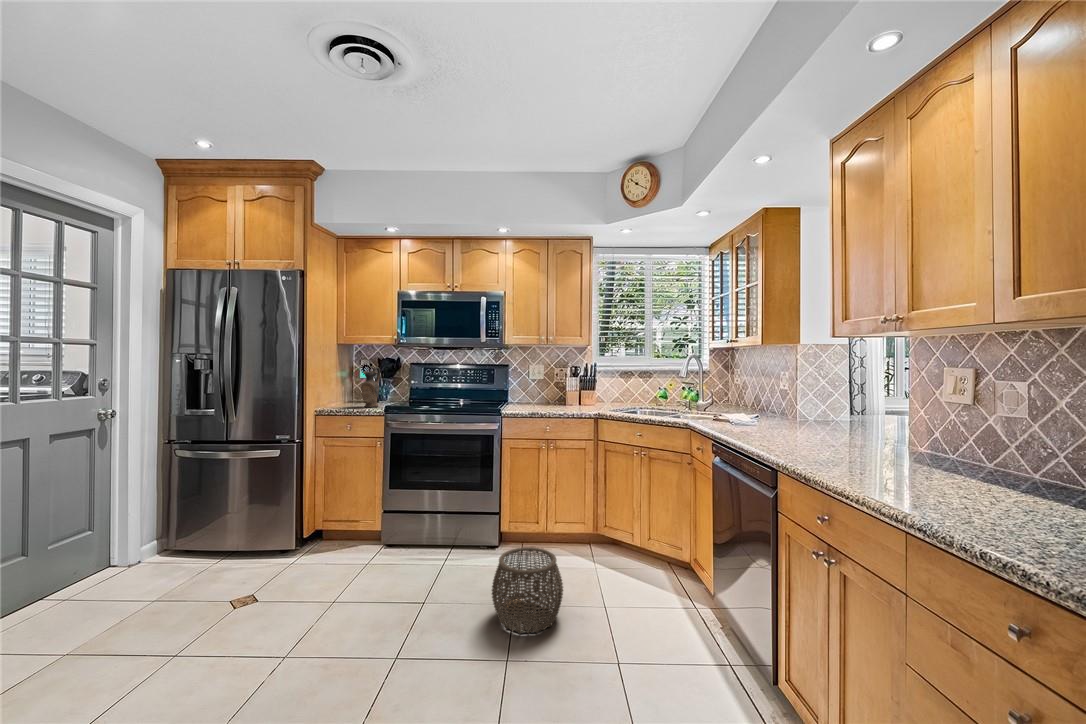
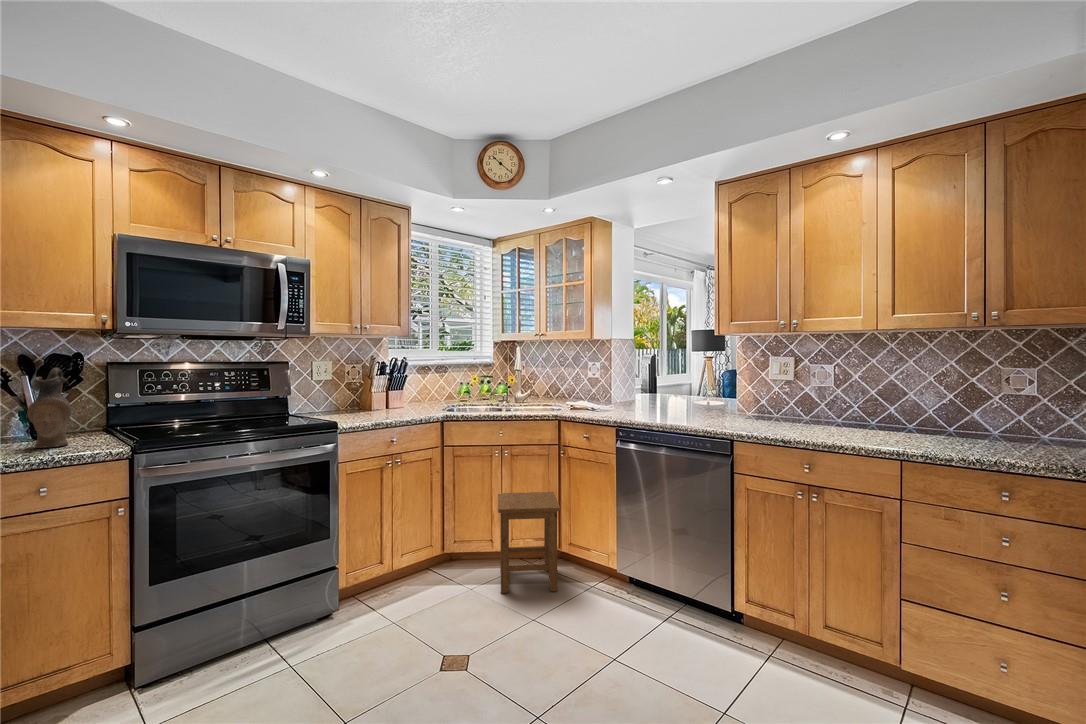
stool: none [603,488,681,591] -> present [498,492,560,593]
woven basket: present [492,547,563,633] -> none [455,580,542,689]

